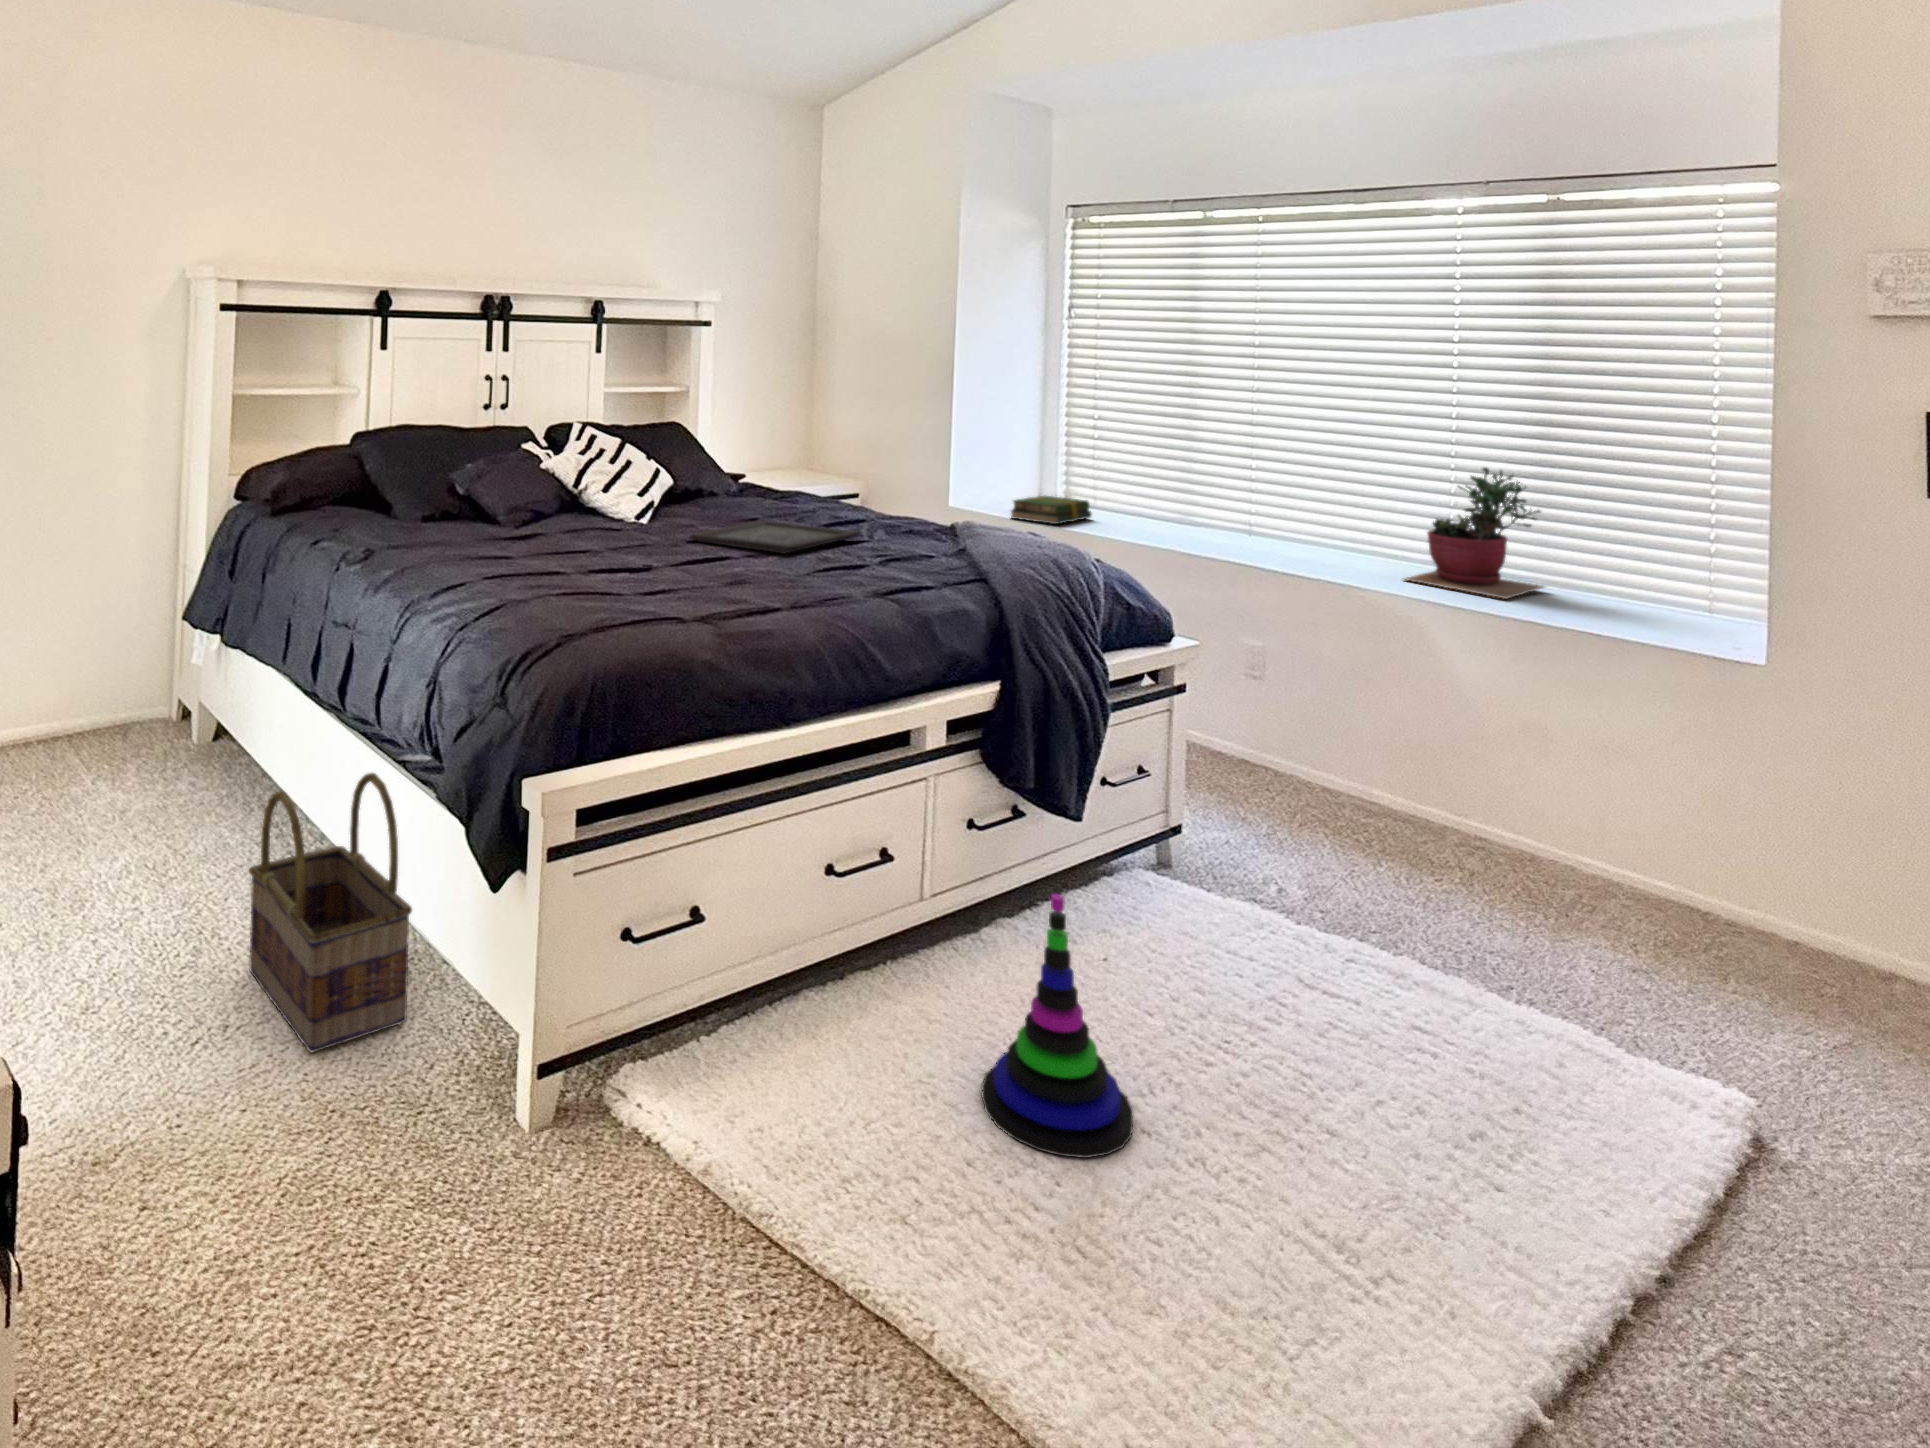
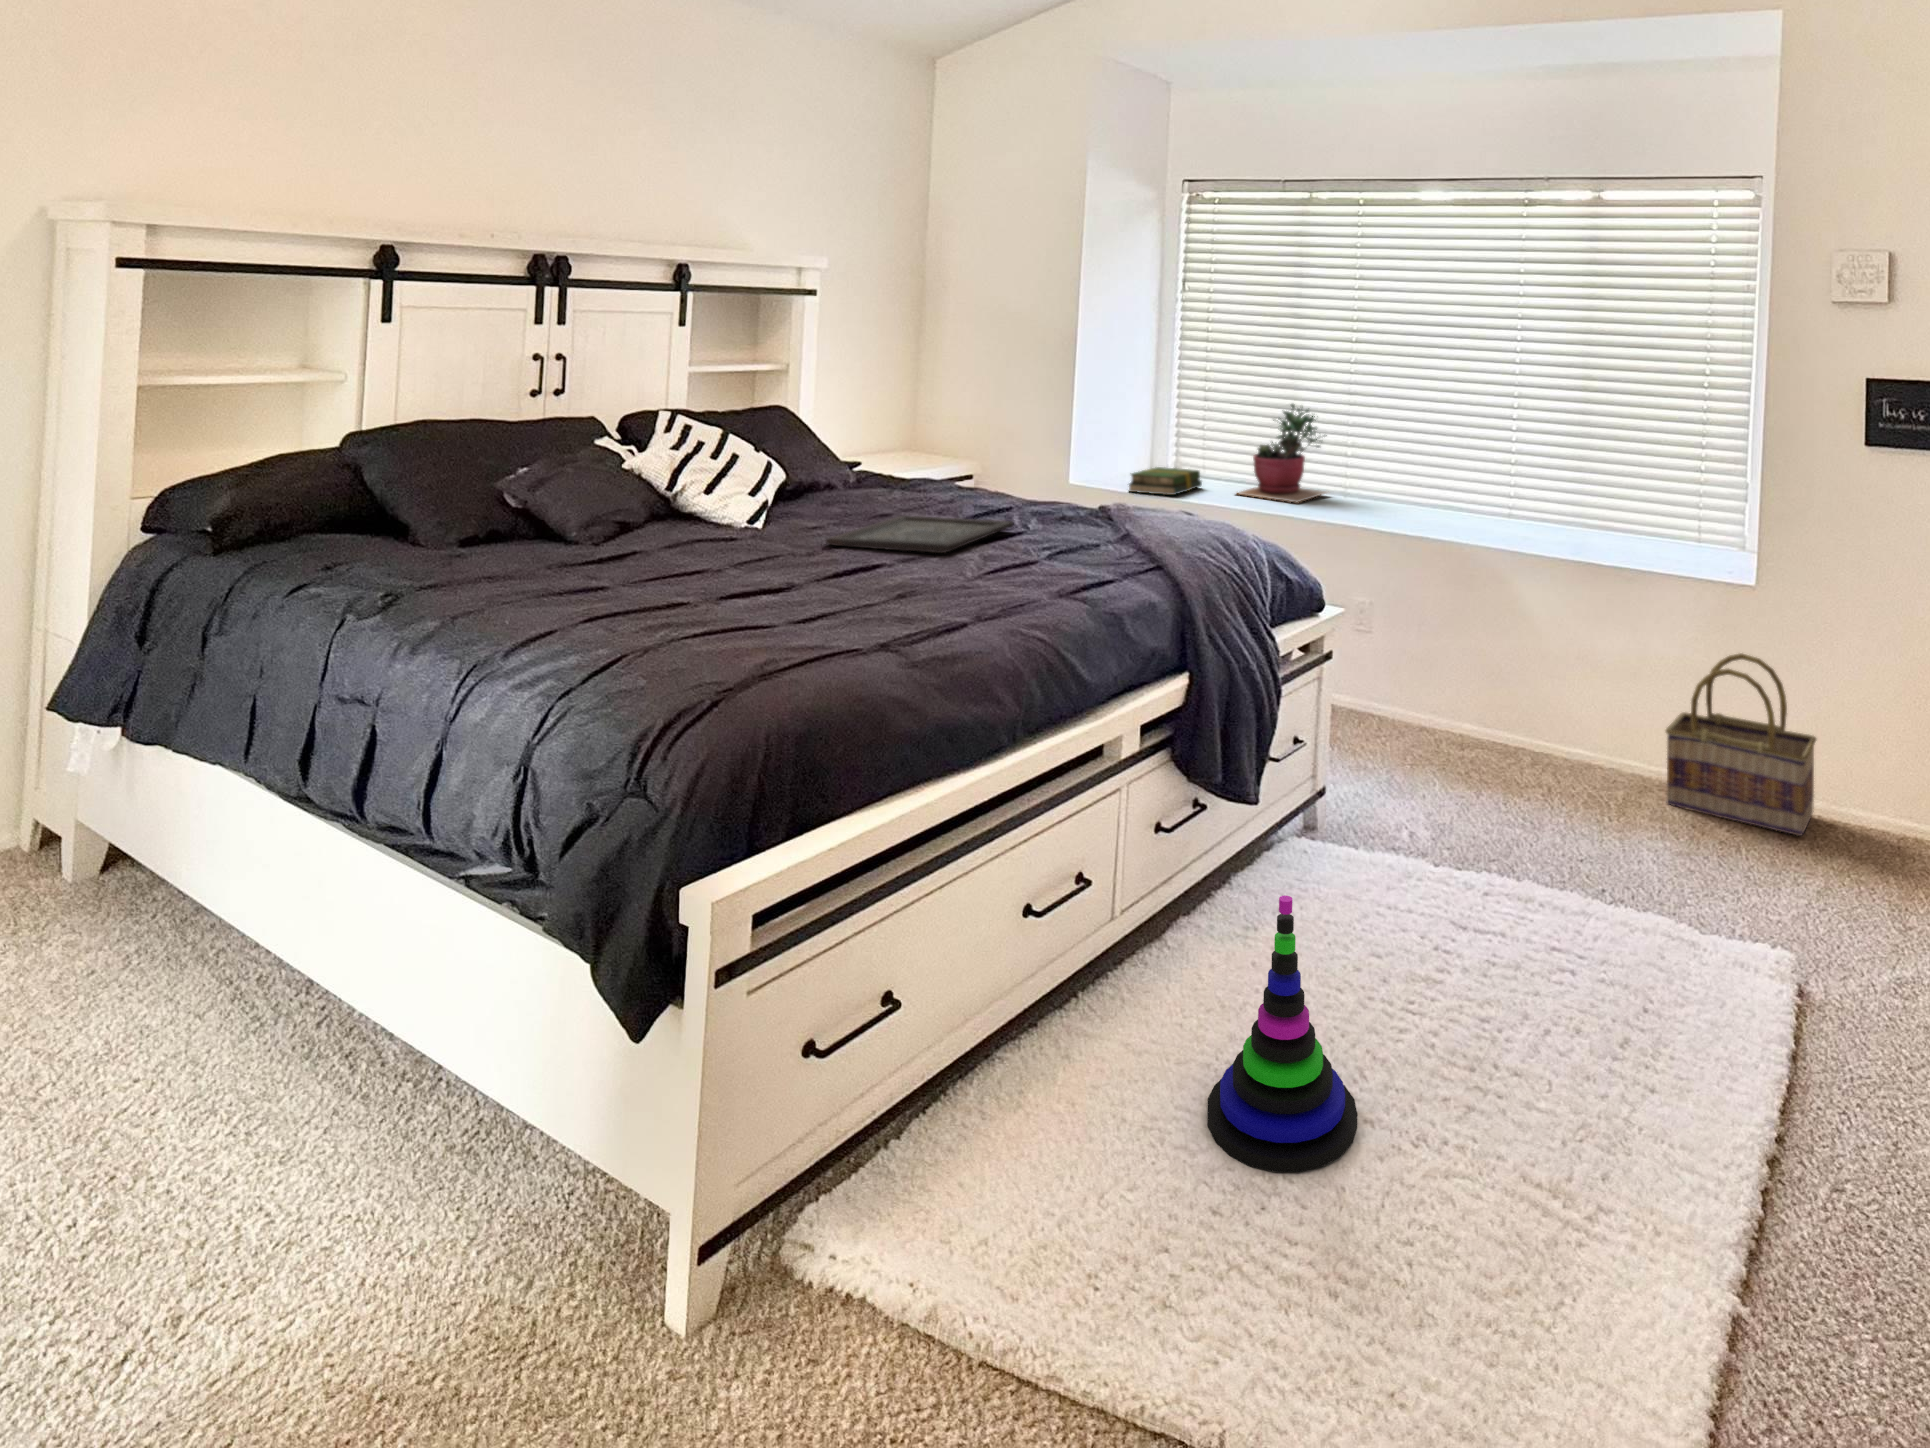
succulent plant: present [1403,467,1544,599] -> present [1238,404,1327,502]
basket: present [249,773,412,1052] -> present [1666,653,1816,836]

